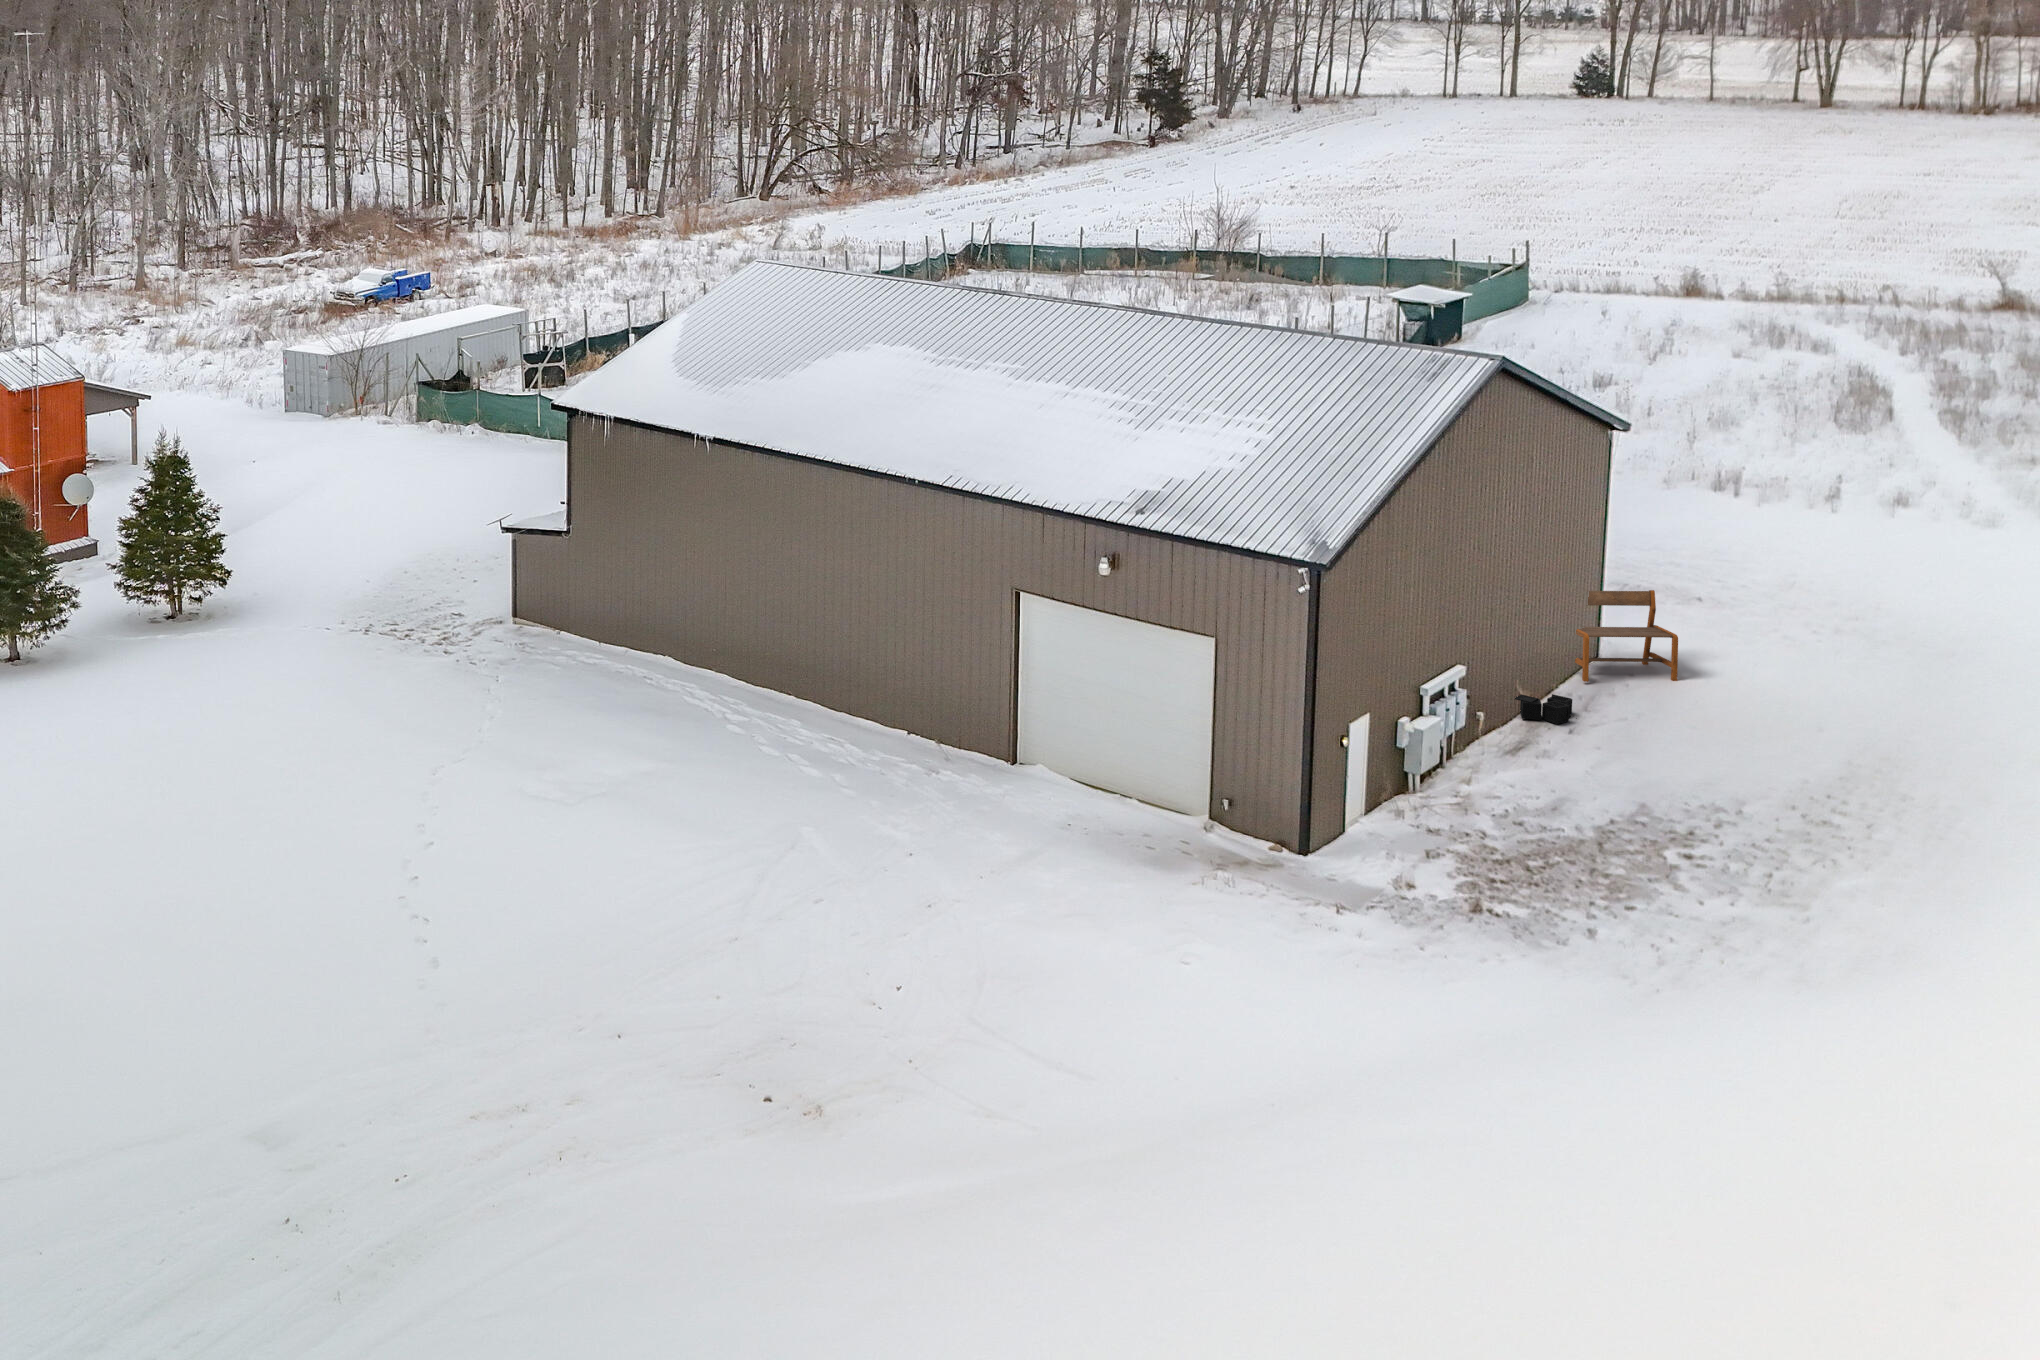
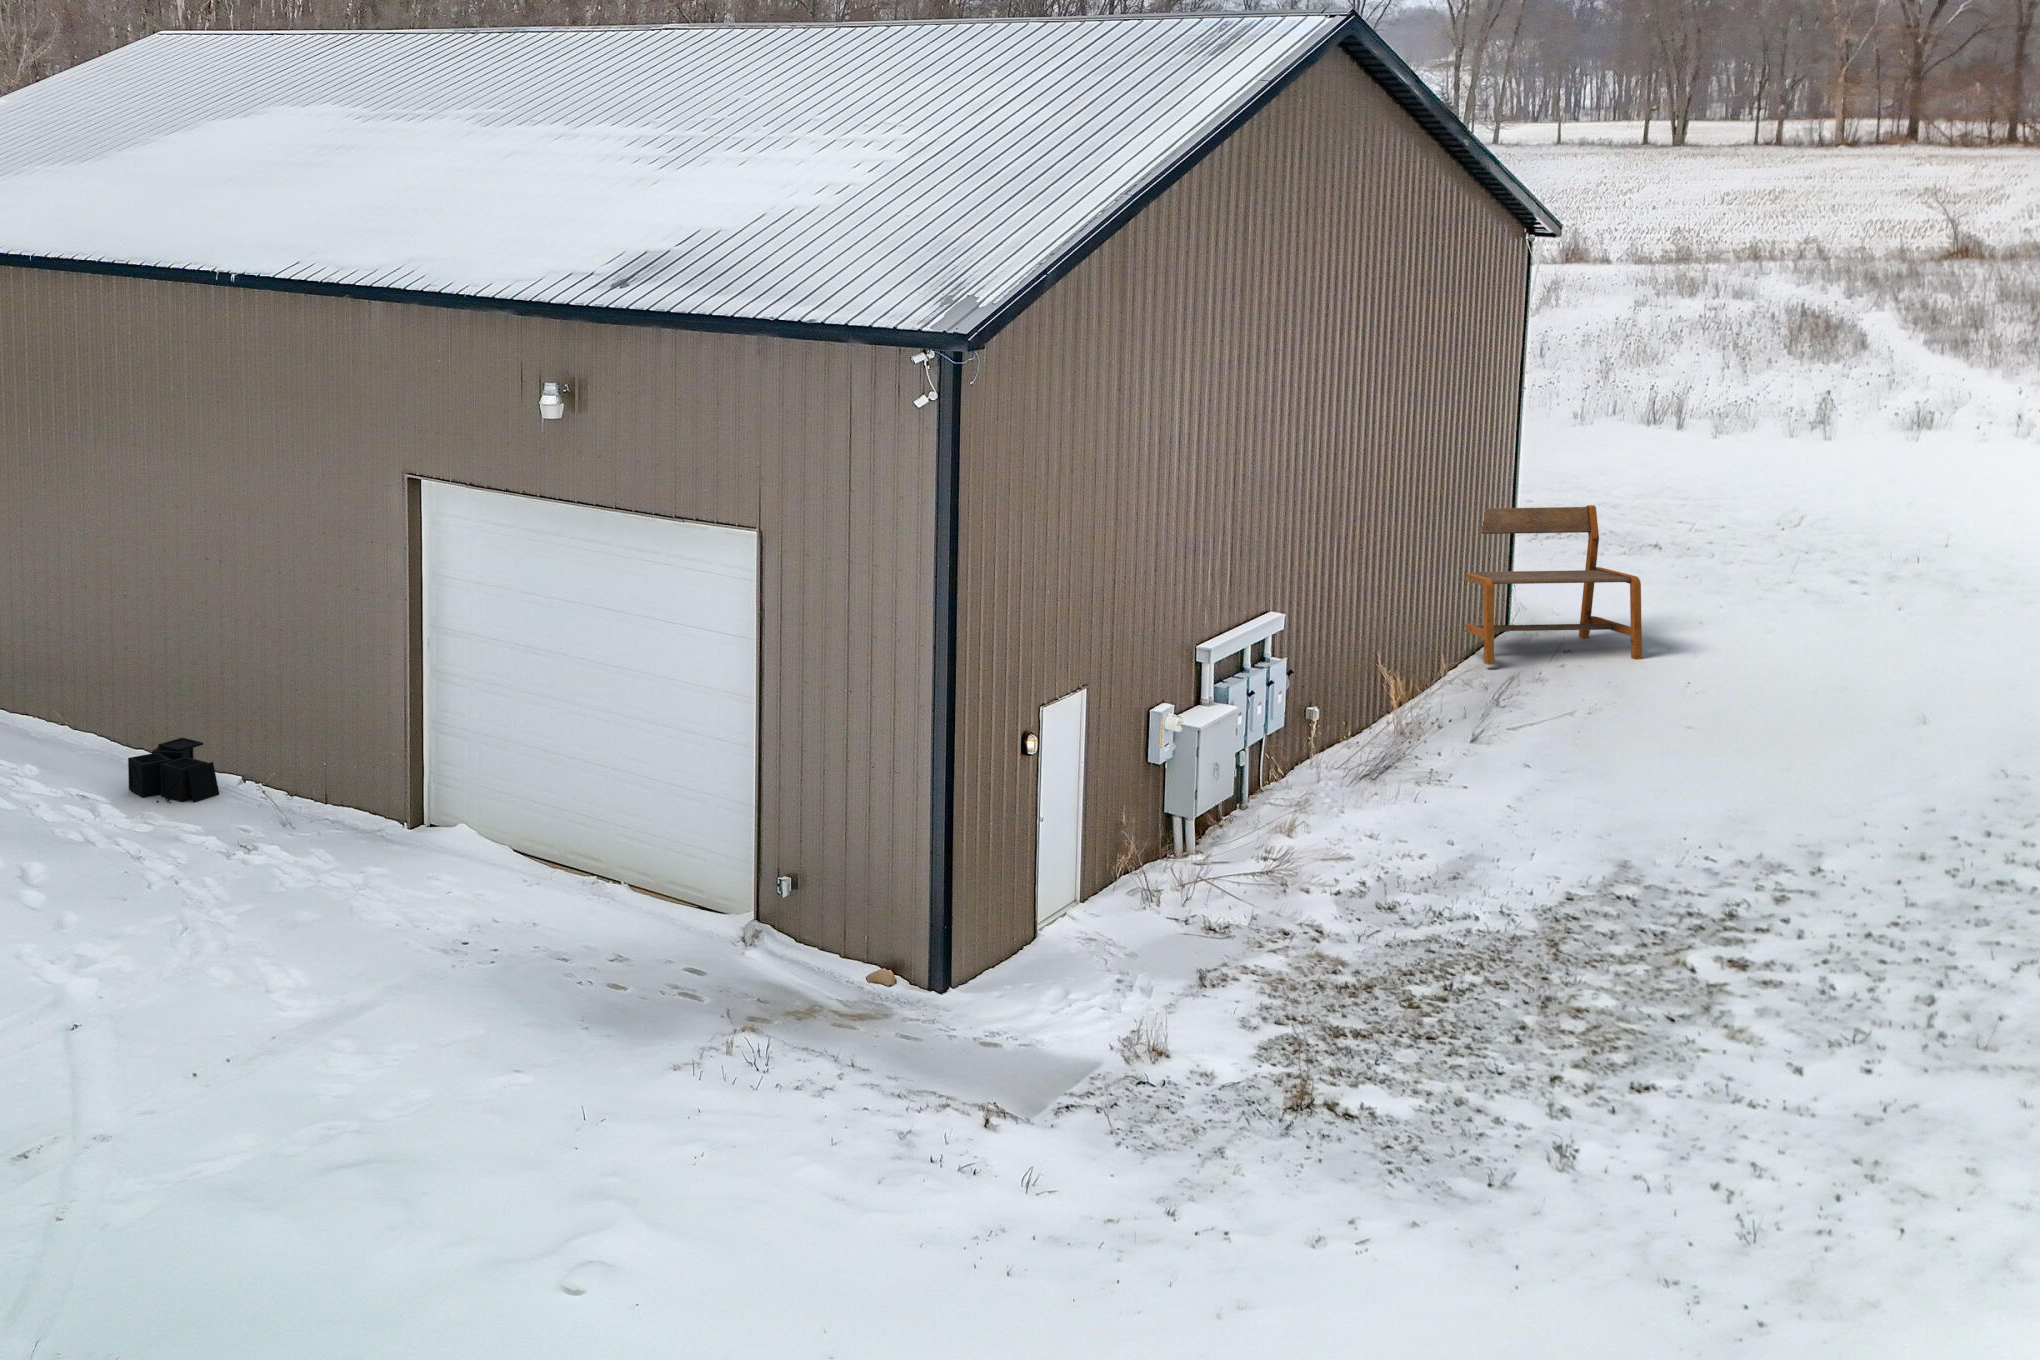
storage bin: present [1515,694,1577,724] -> present [128,738,219,803]

